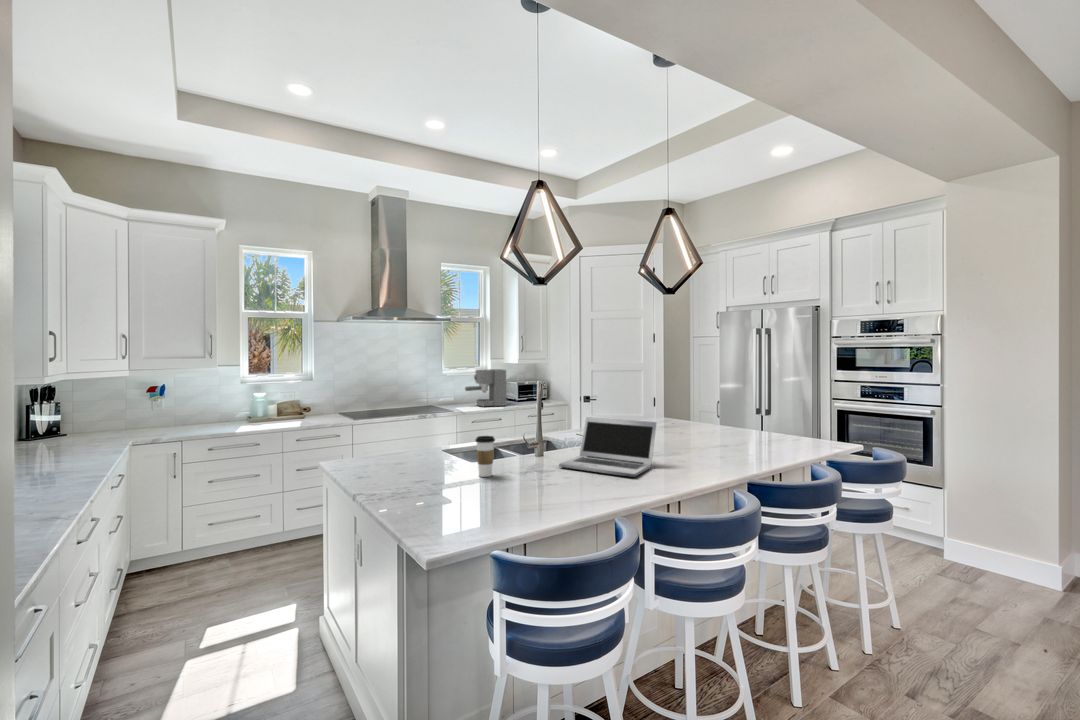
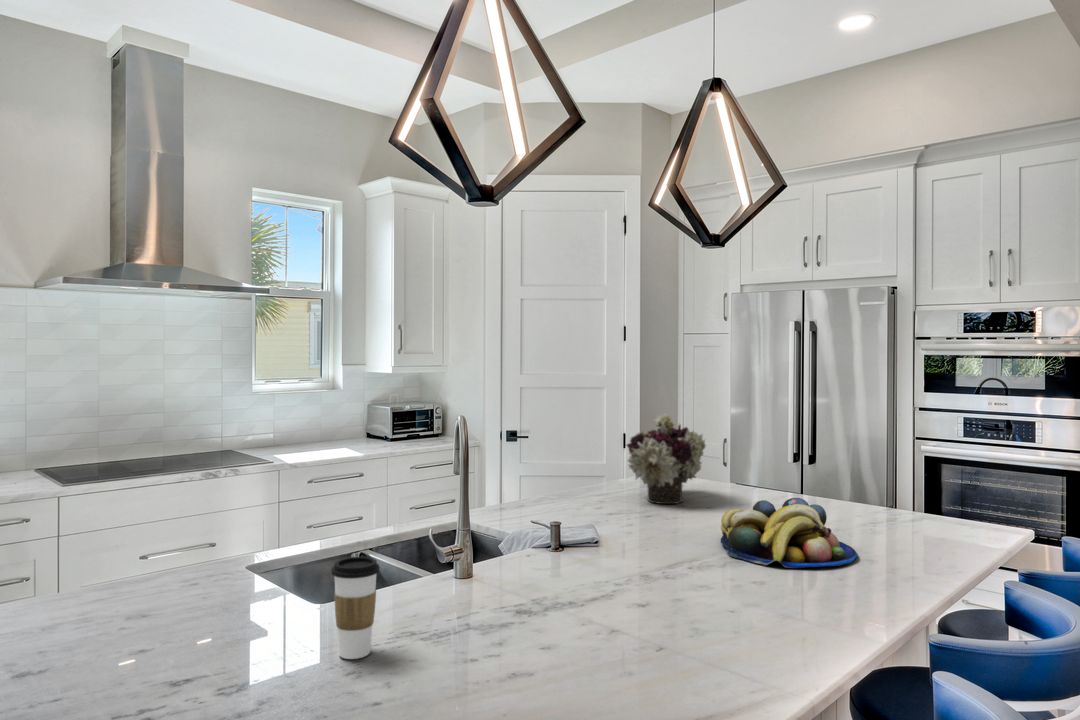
coffee maker: present [465,369,506,407] -> none [294,383,371,452]
flower arrangement: none [635,381,681,431] -> present [627,413,706,504]
laptop: present [559,417,656,477] -> none [519,496,717,642]
fruit bowl: none [674,424,747,456] -> present [721,498,858,568]

